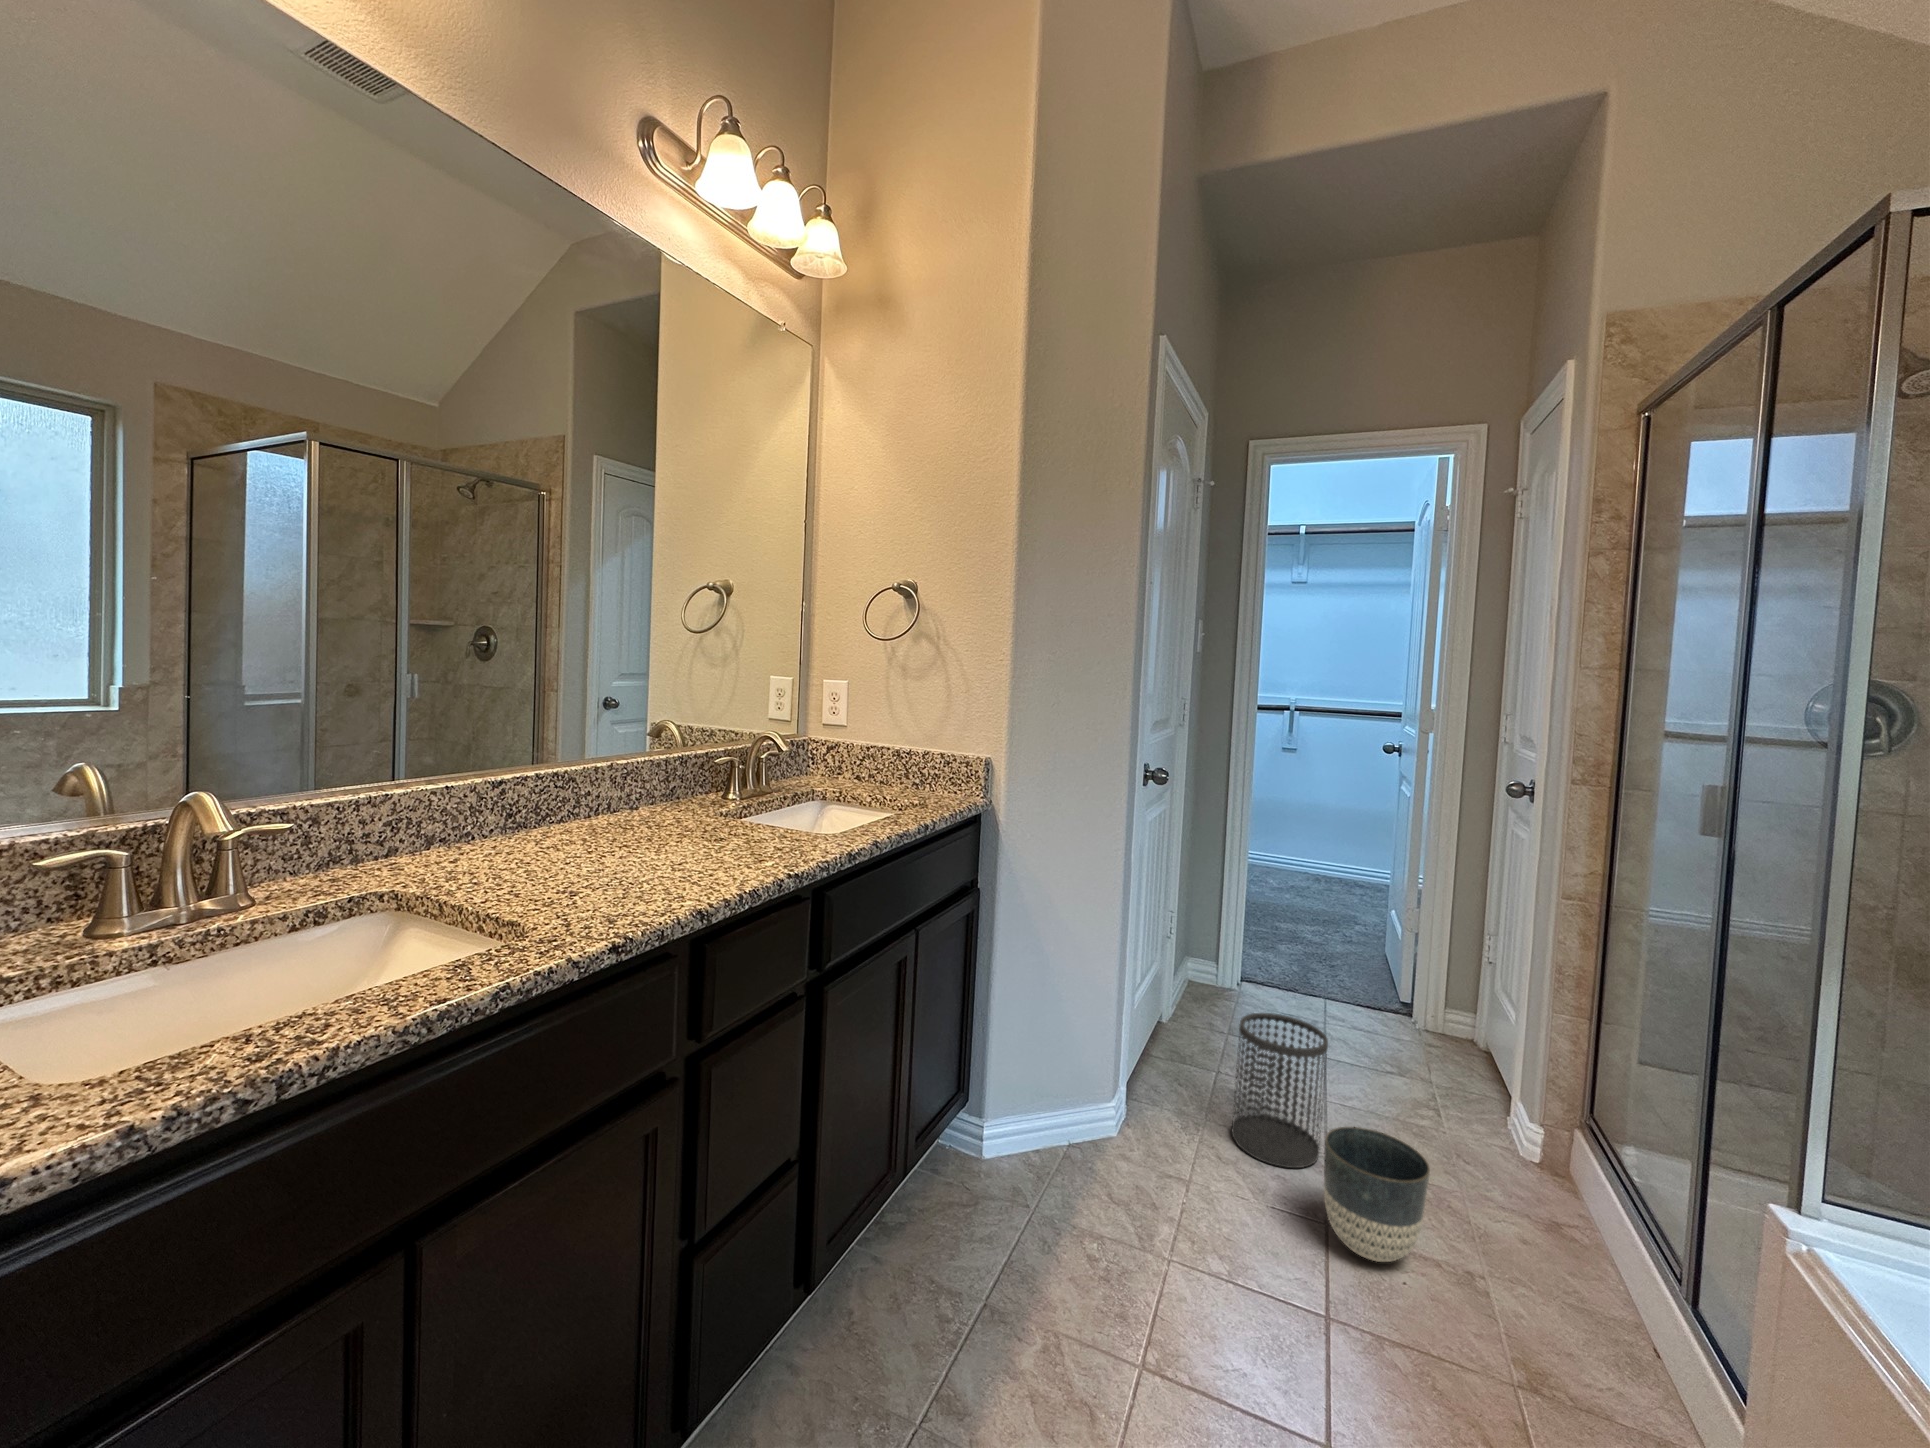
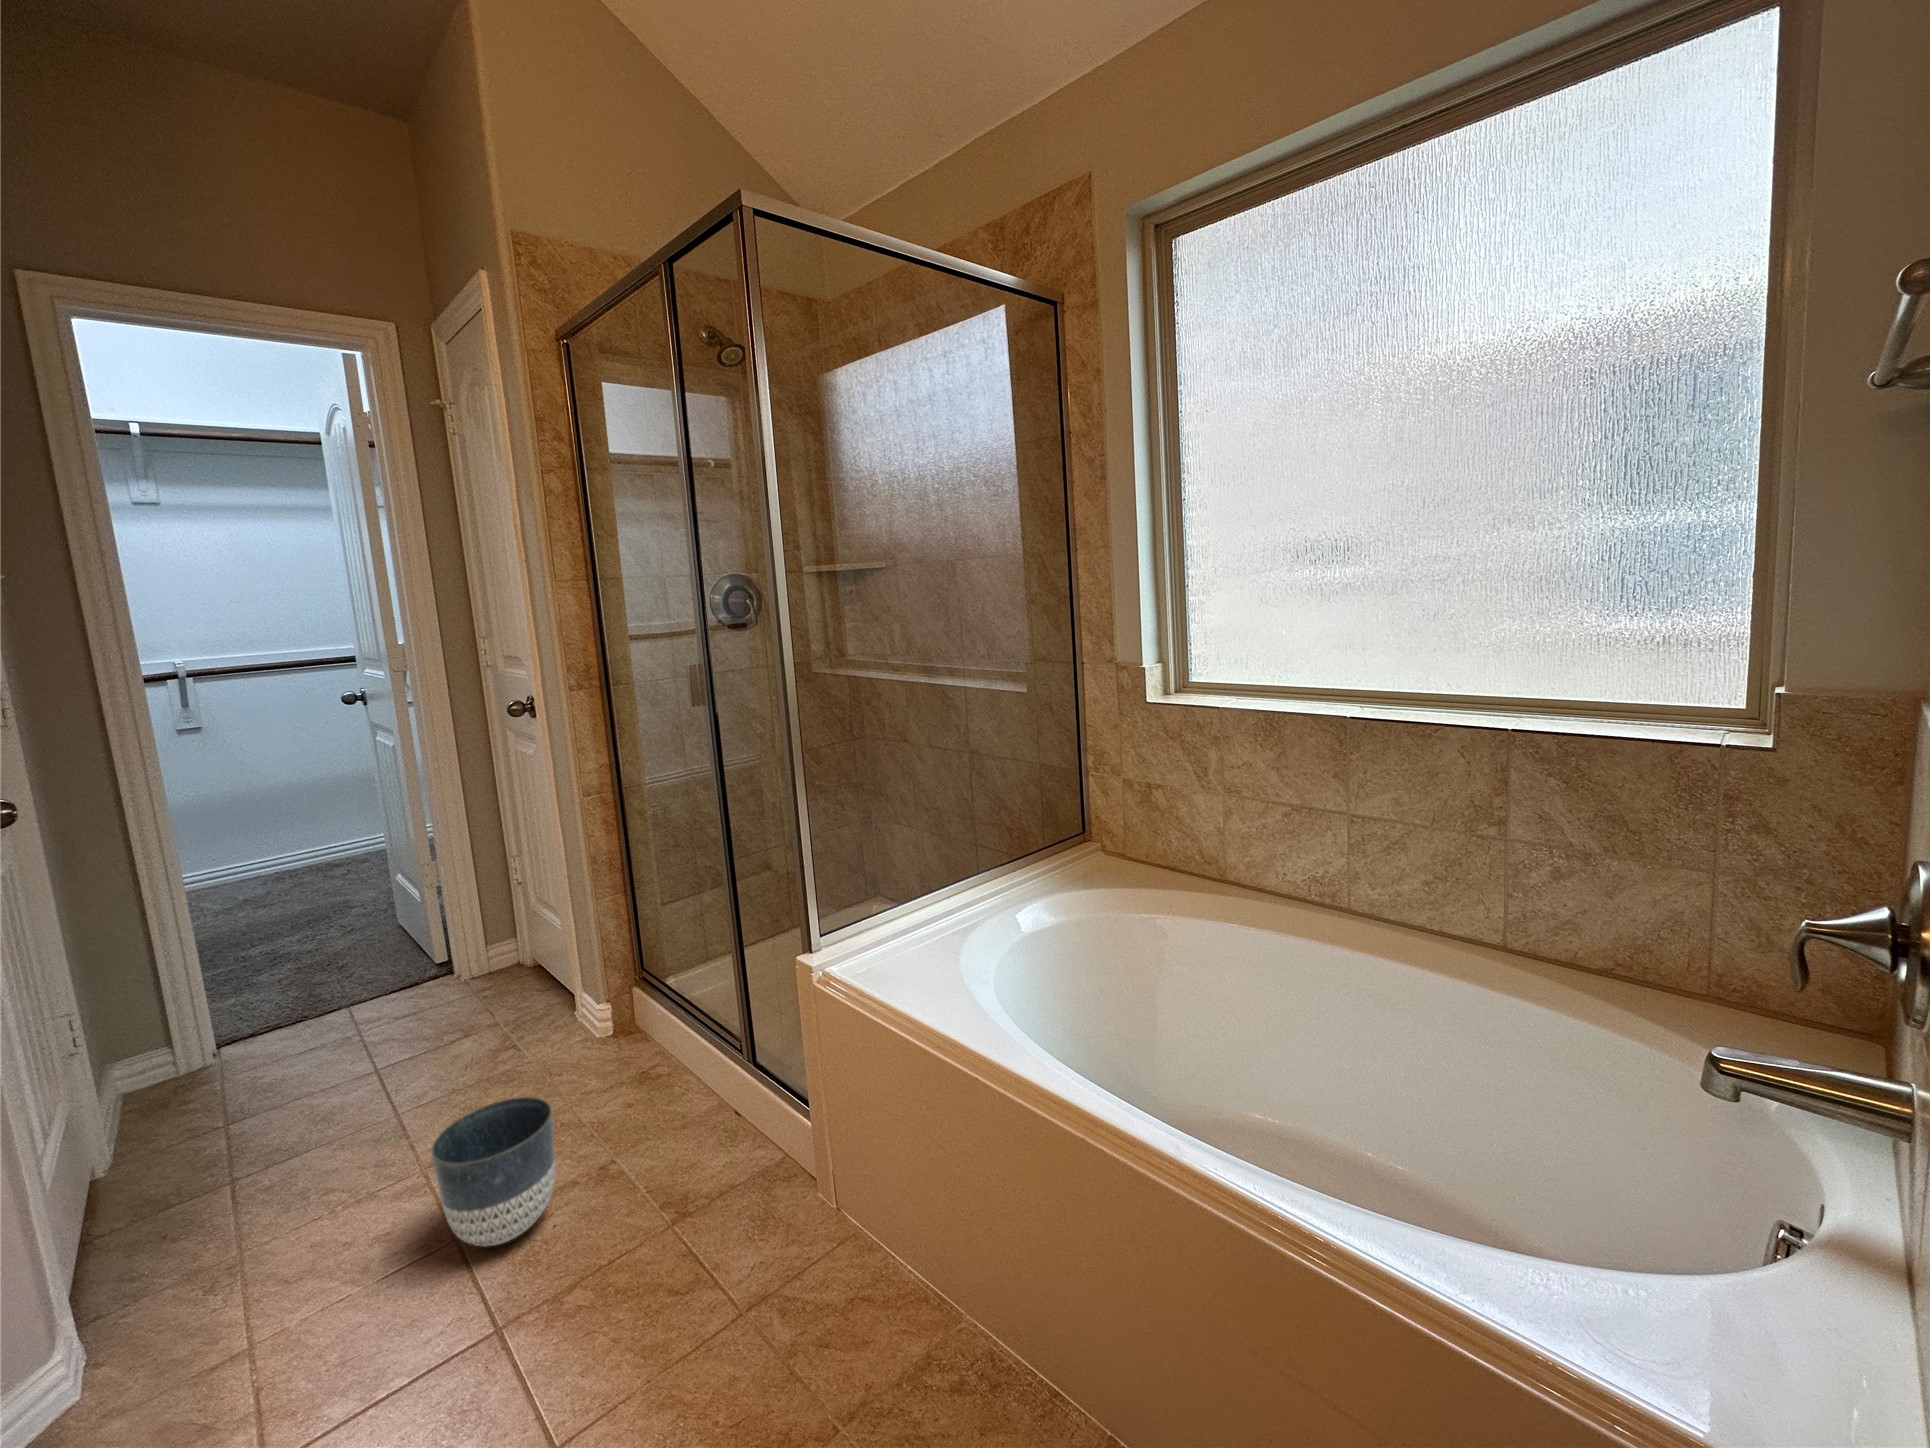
wastebasket: present [1232,1013,1328,1168] -> none [260,1041,413,1246]

